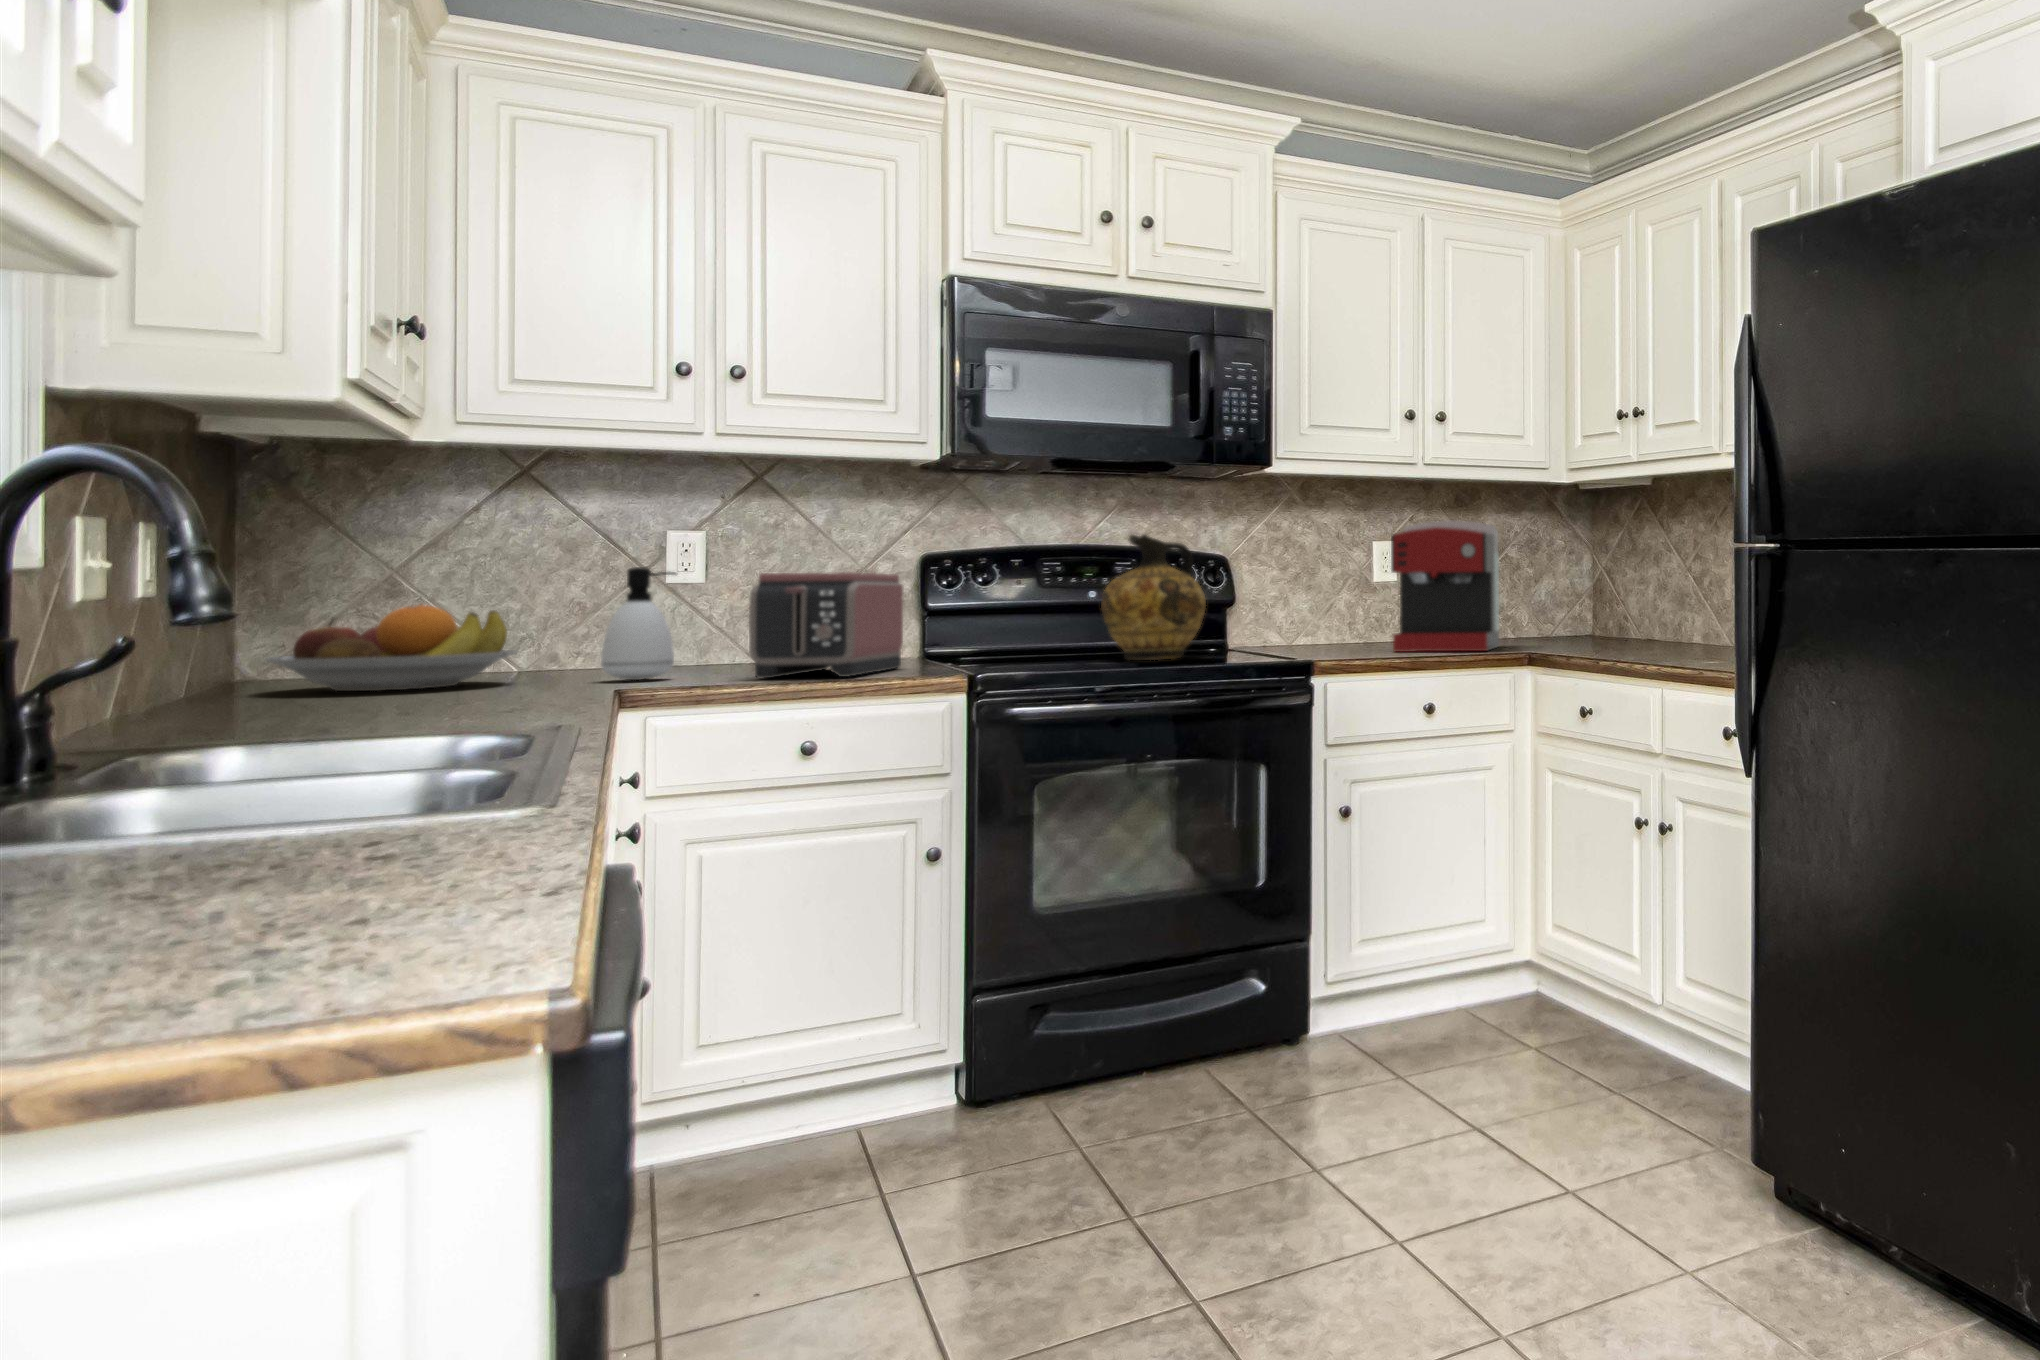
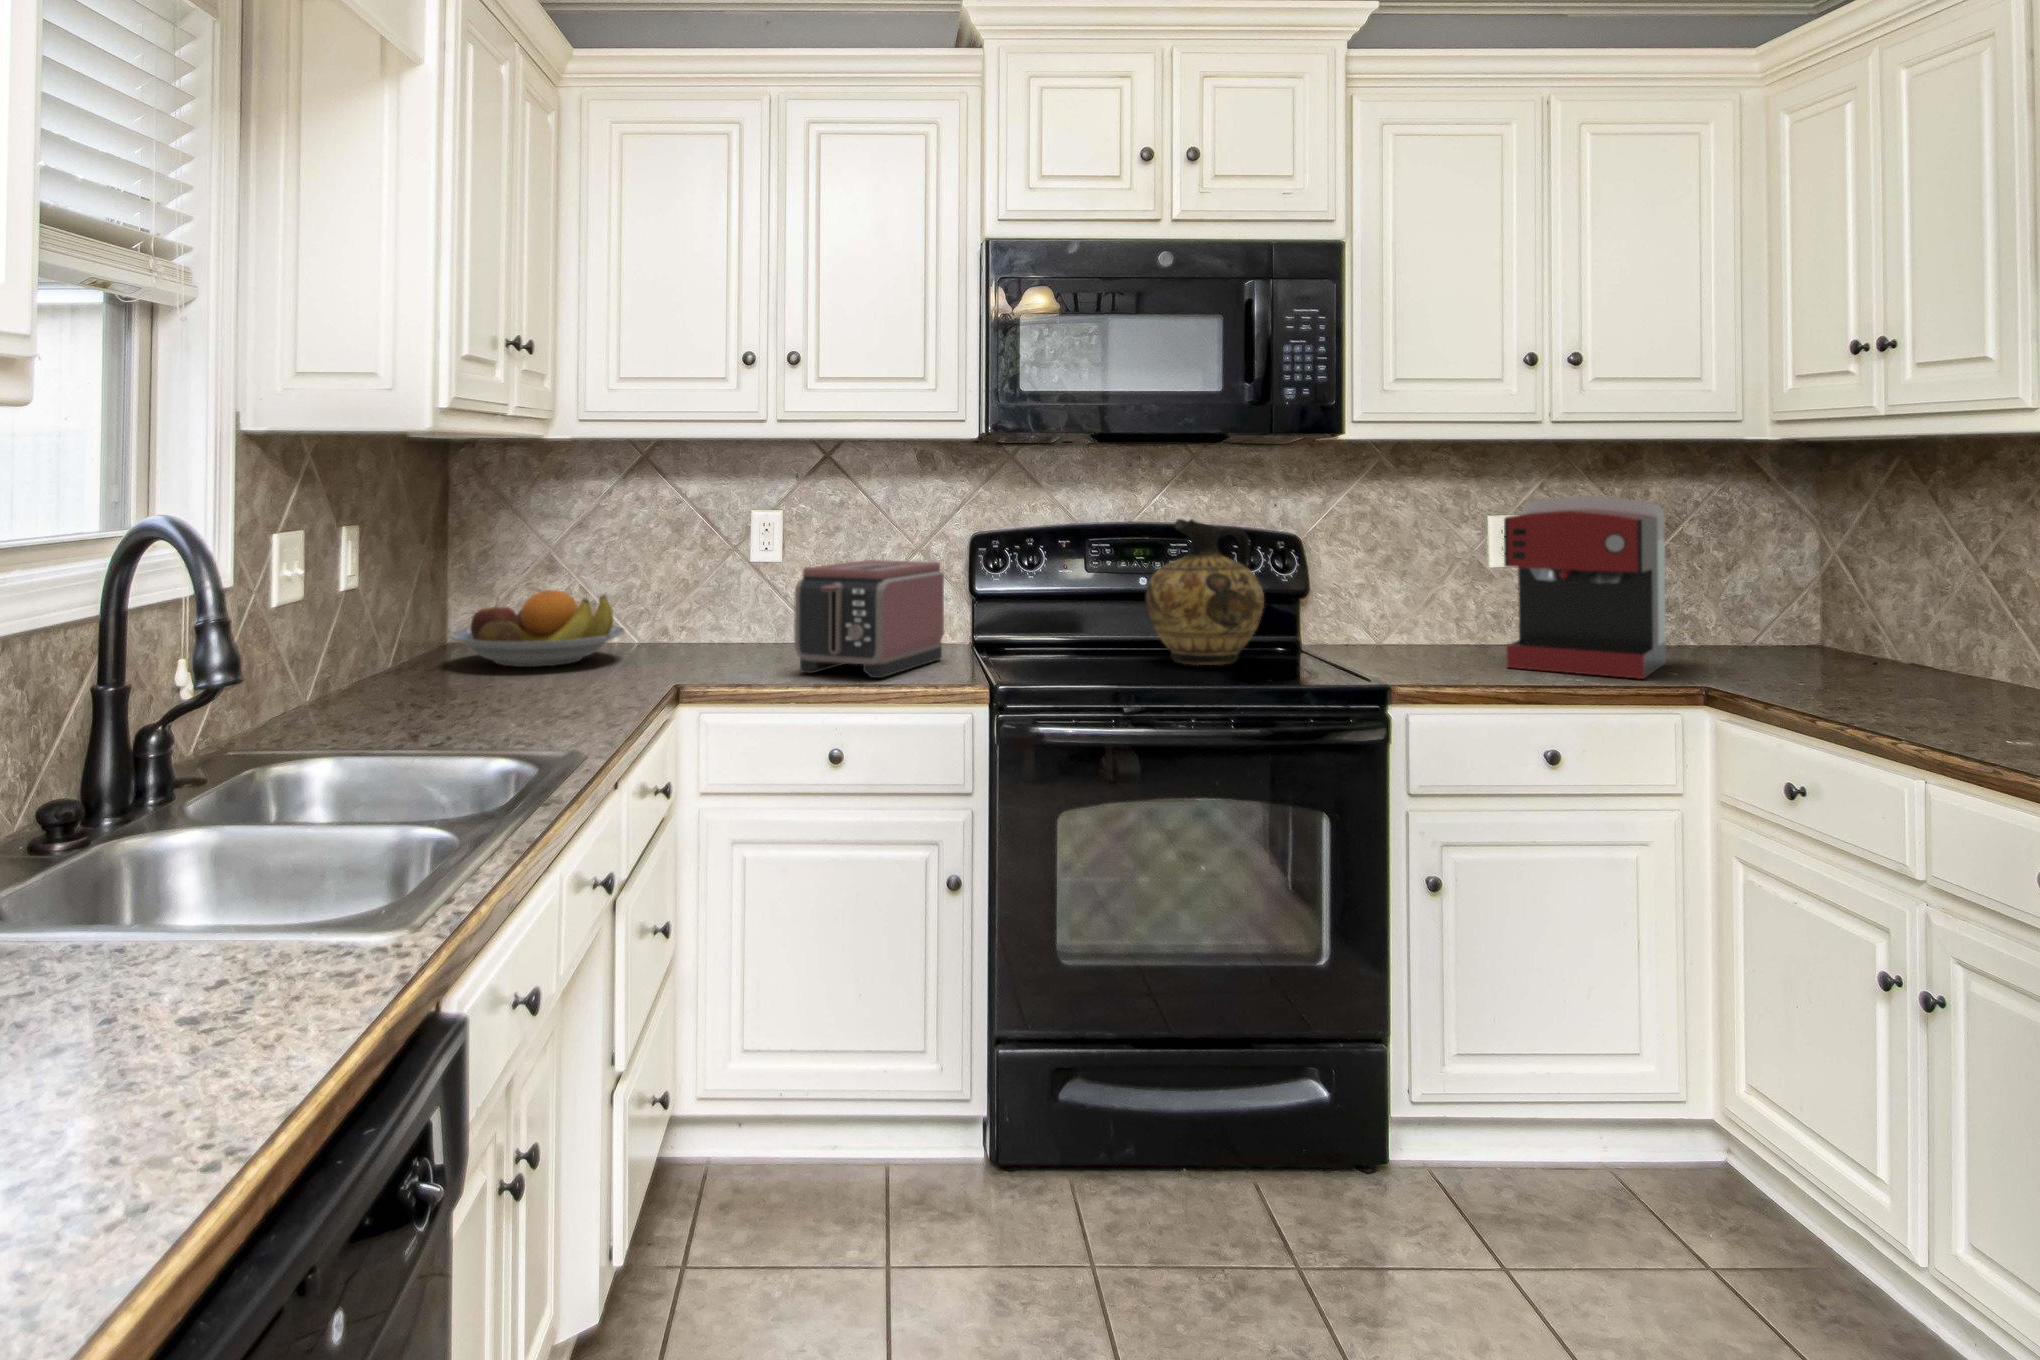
soap dispenser: present [601,567,676,680] -> none [682,557,743,664]

